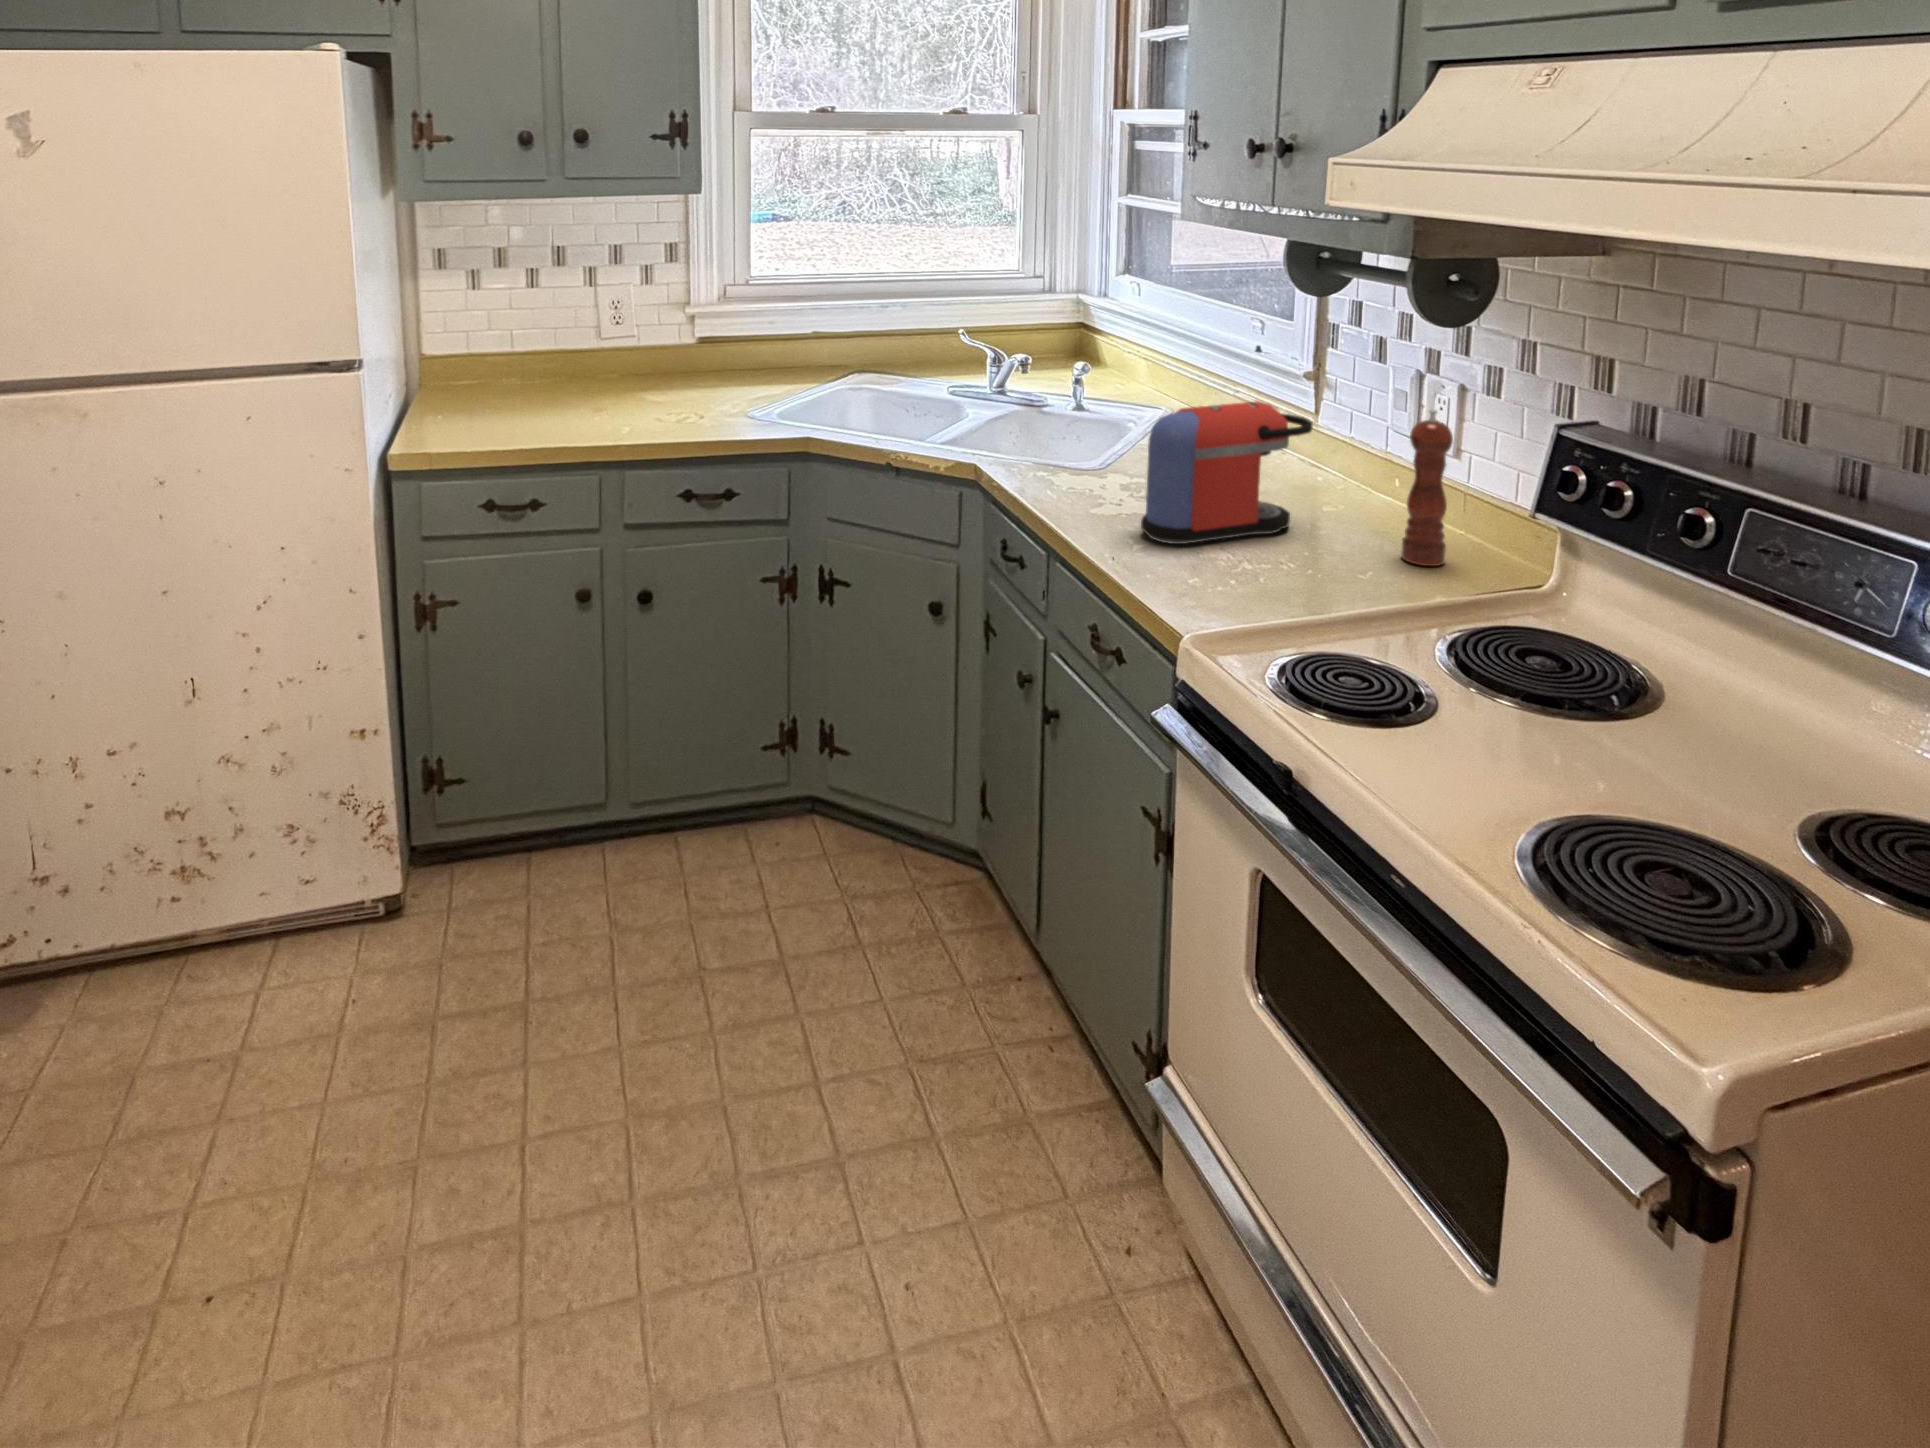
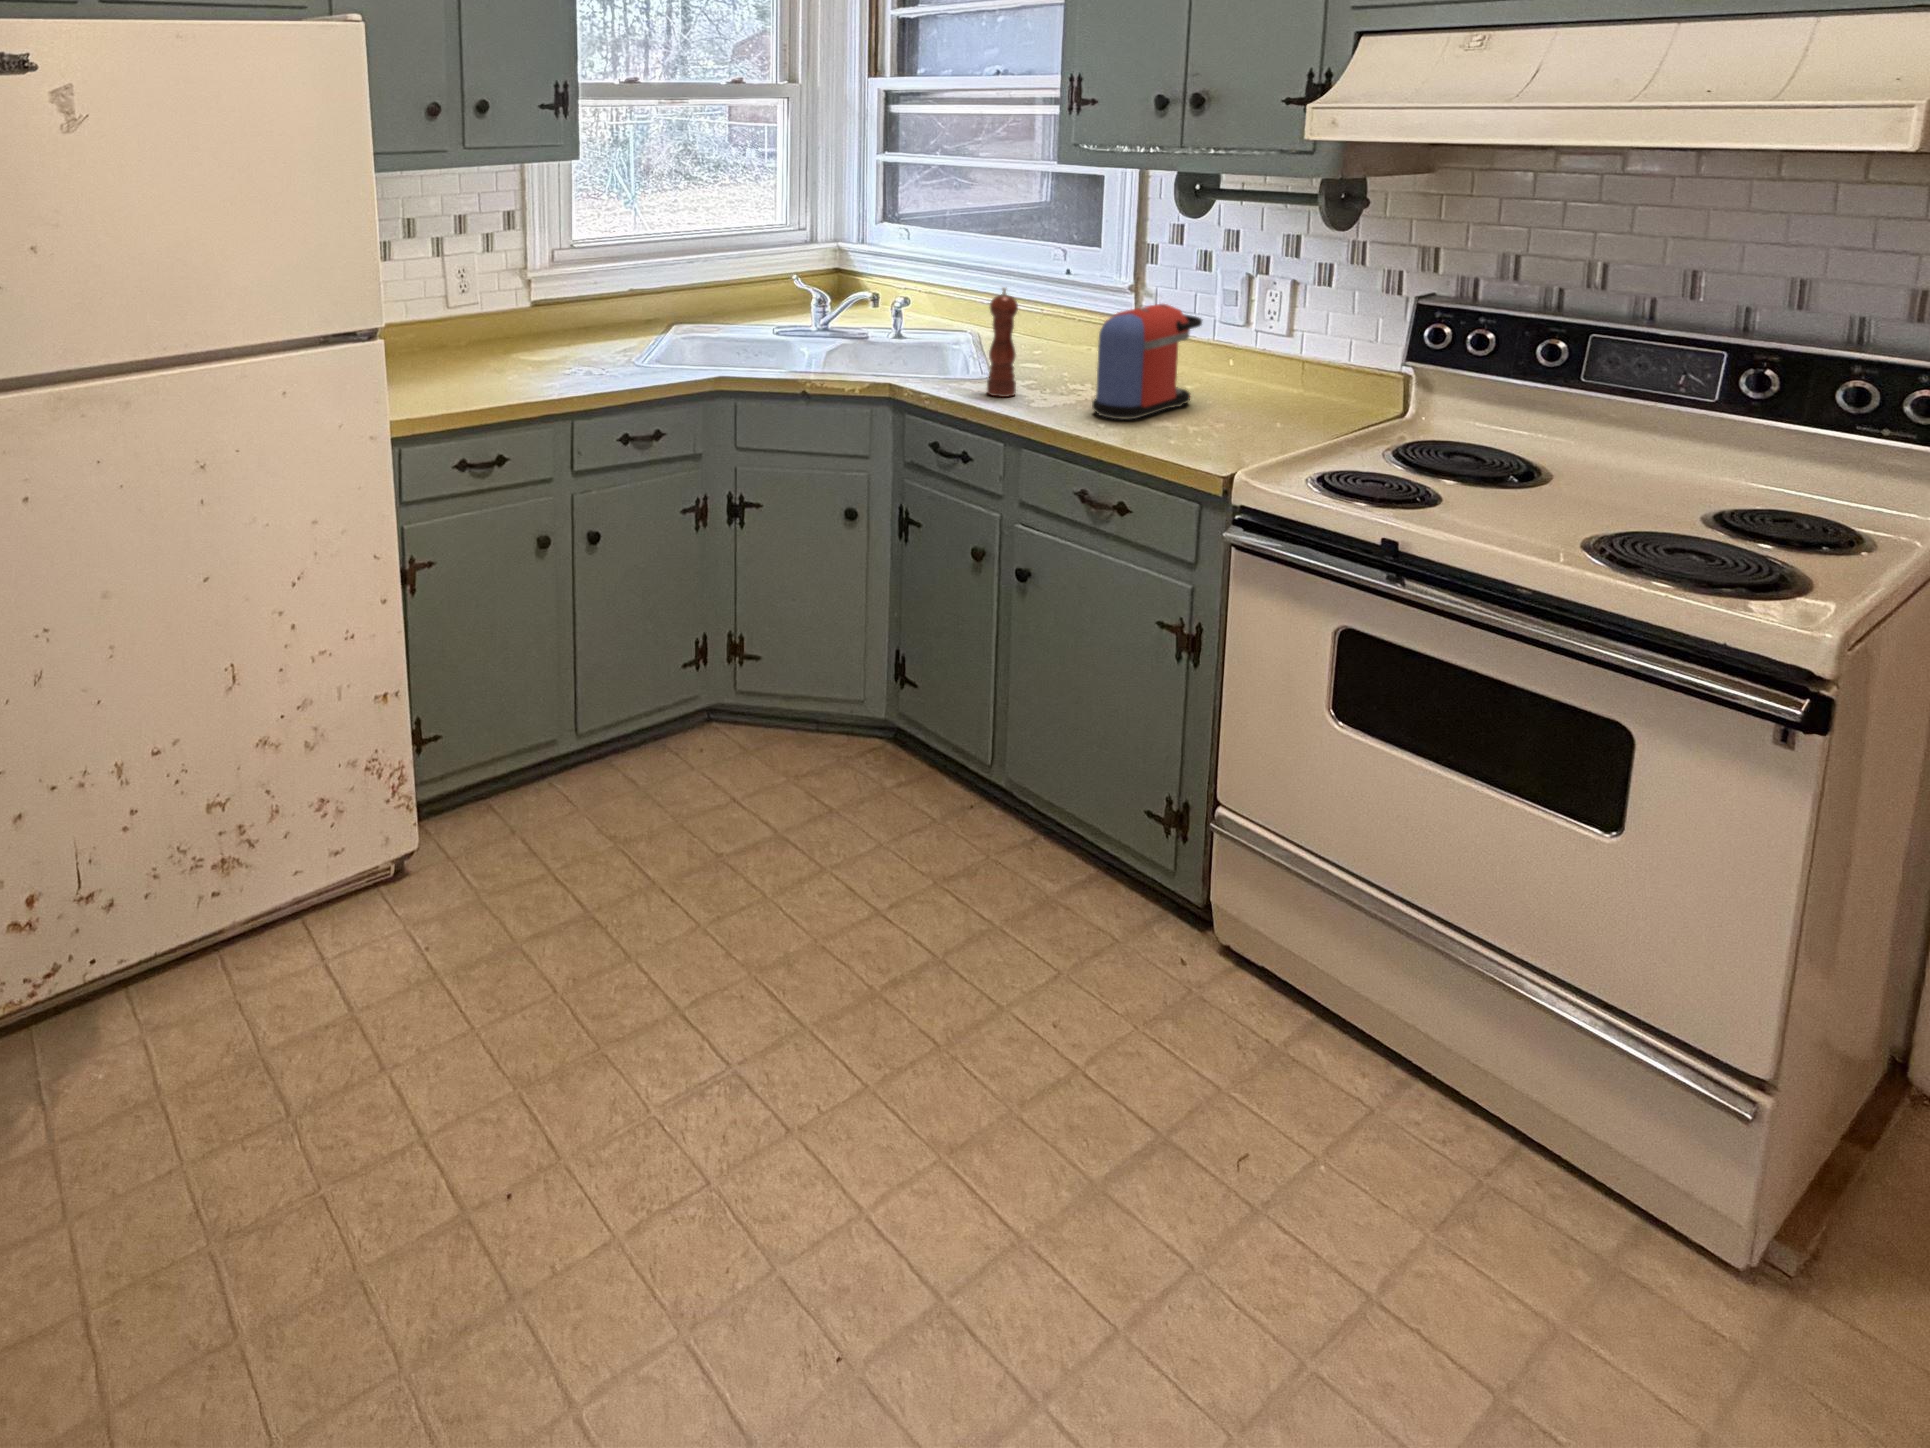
pepper mill: present [1401,410,1453,566] -> present [987,287,1018,397]

